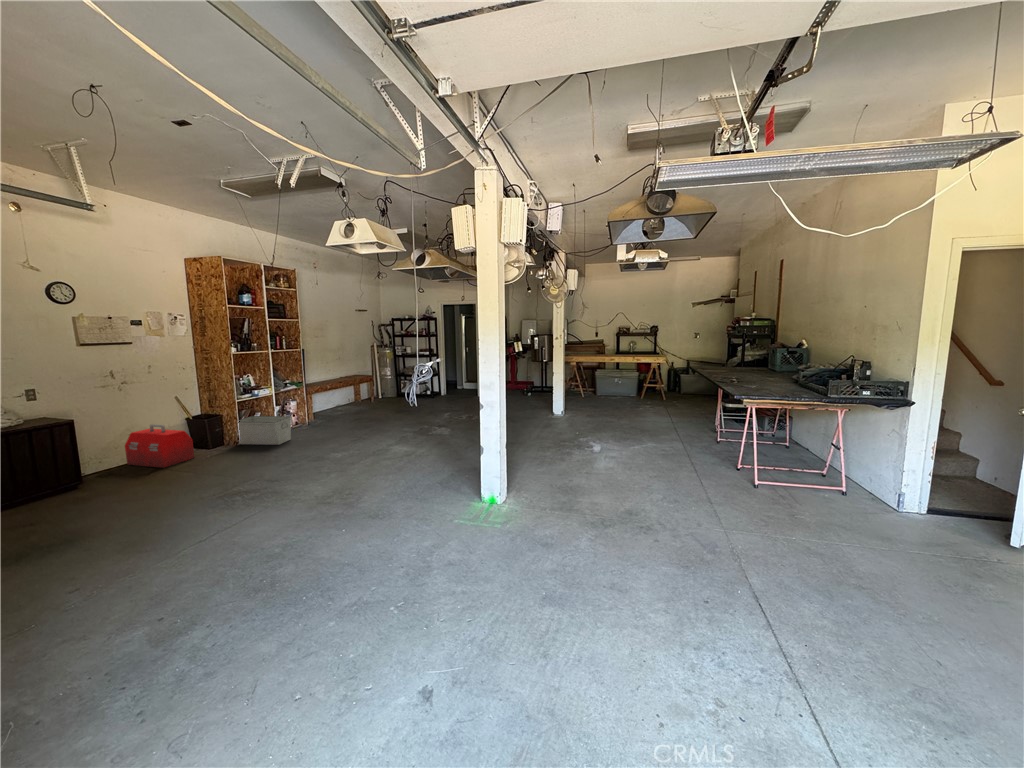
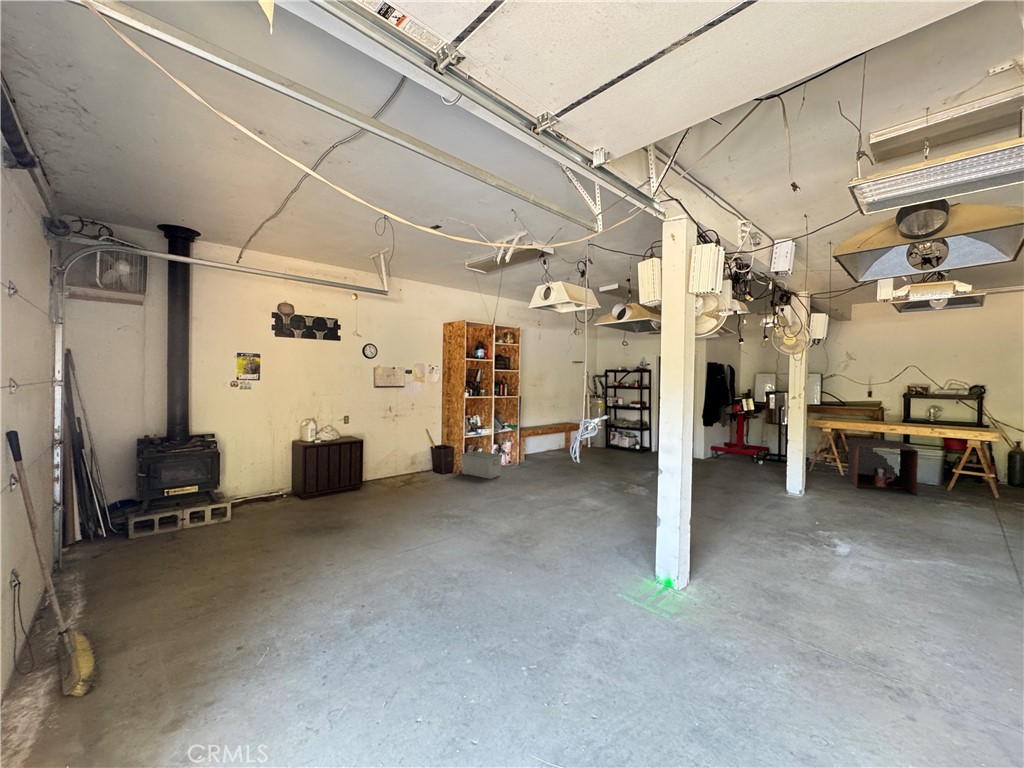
storage cabinet: none [587,368,627,405] -> present [848,438,918,495]
toolbox: present [125,424,194,468] -> none [391,449,430,484]

